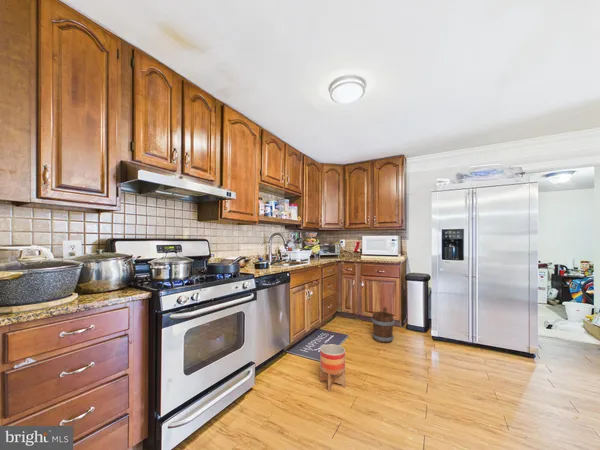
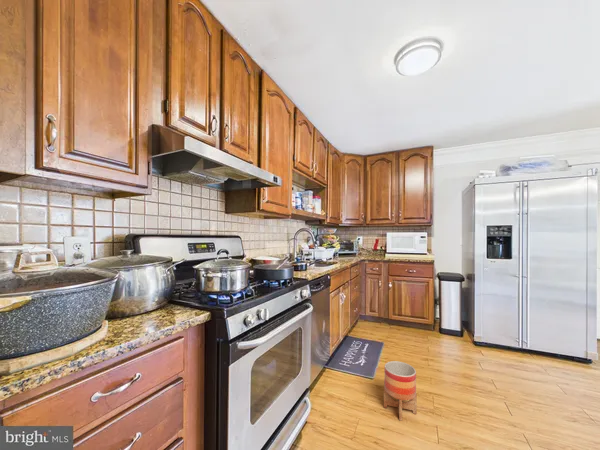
bucket: present [371,307,395,343] -> none [409,311,438,352]

